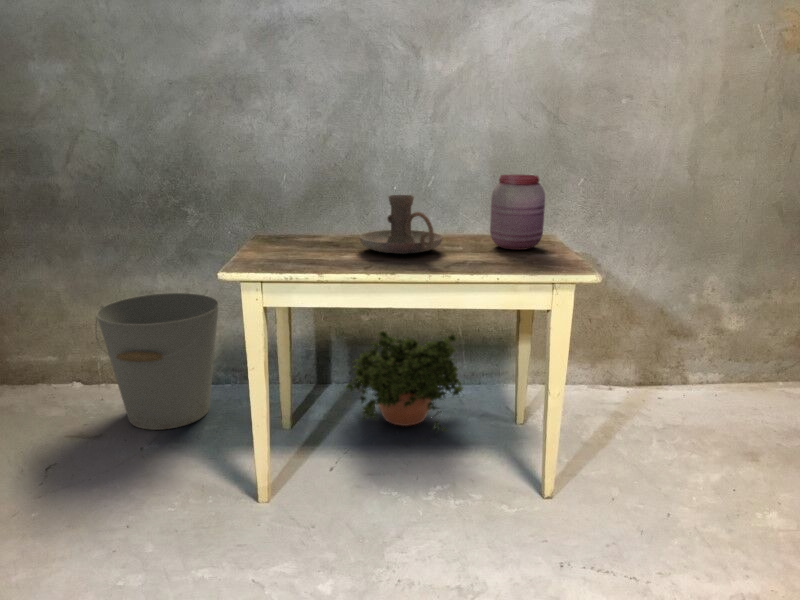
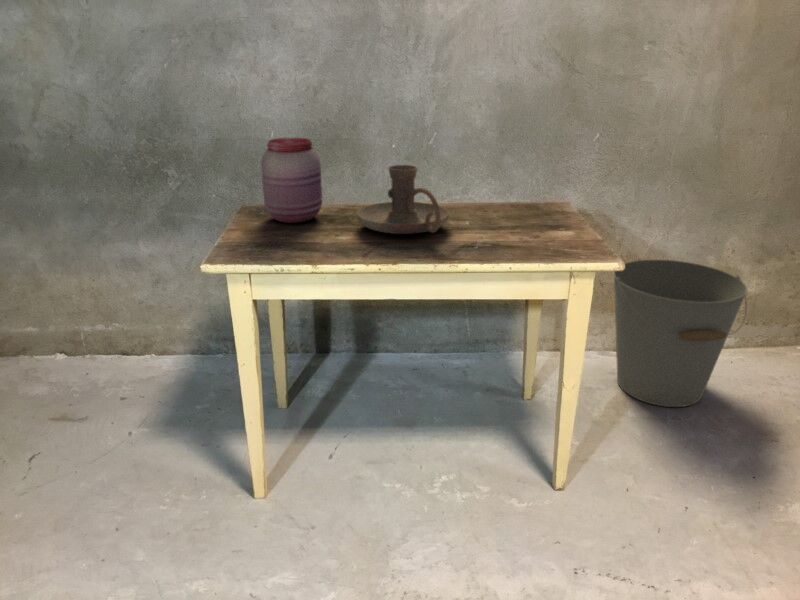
jar: present [490,175,545,250] -> present [261,138,322,223]
bucket: present [95,293,219,430] -> present [614,260,747,407]
potted plant: present [346,331,463,430] -> none [342,302,470,417]

